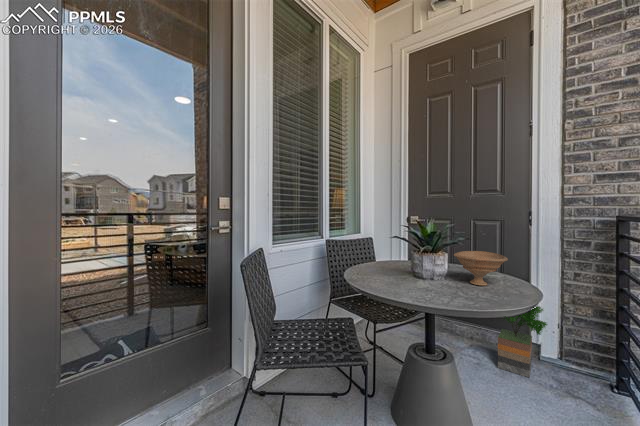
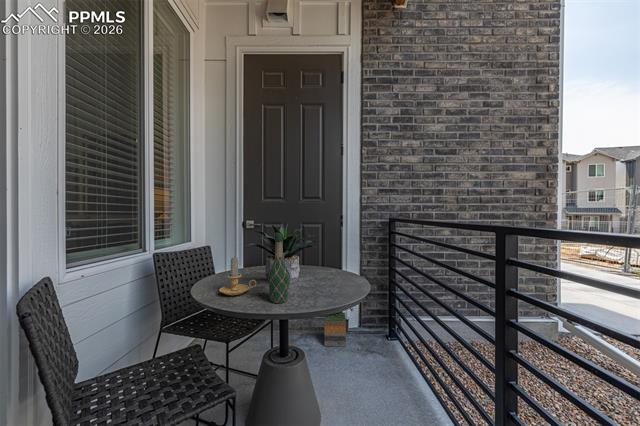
wine bottle: none [403,225,425,293] -> present [268,233,290,303]
candle: none [364,245,397,280] -> present [219,257,256,295]
bowl: present [454,251,508,285] -> none [306,252,347,283]

